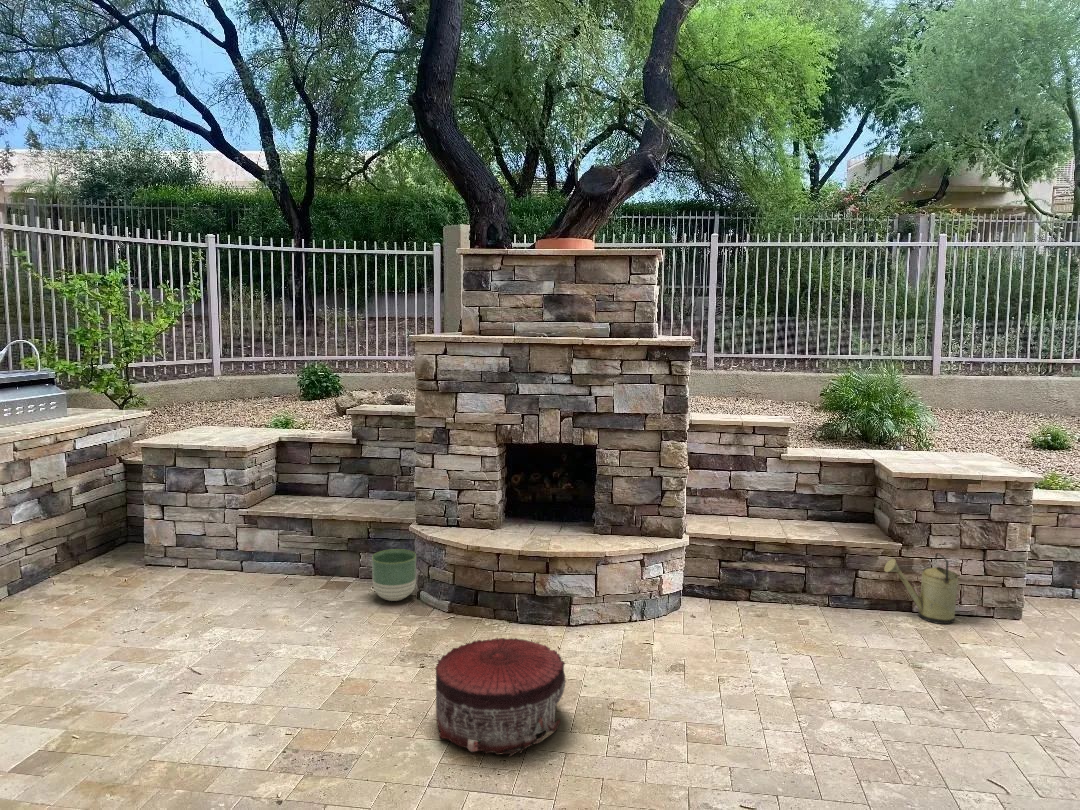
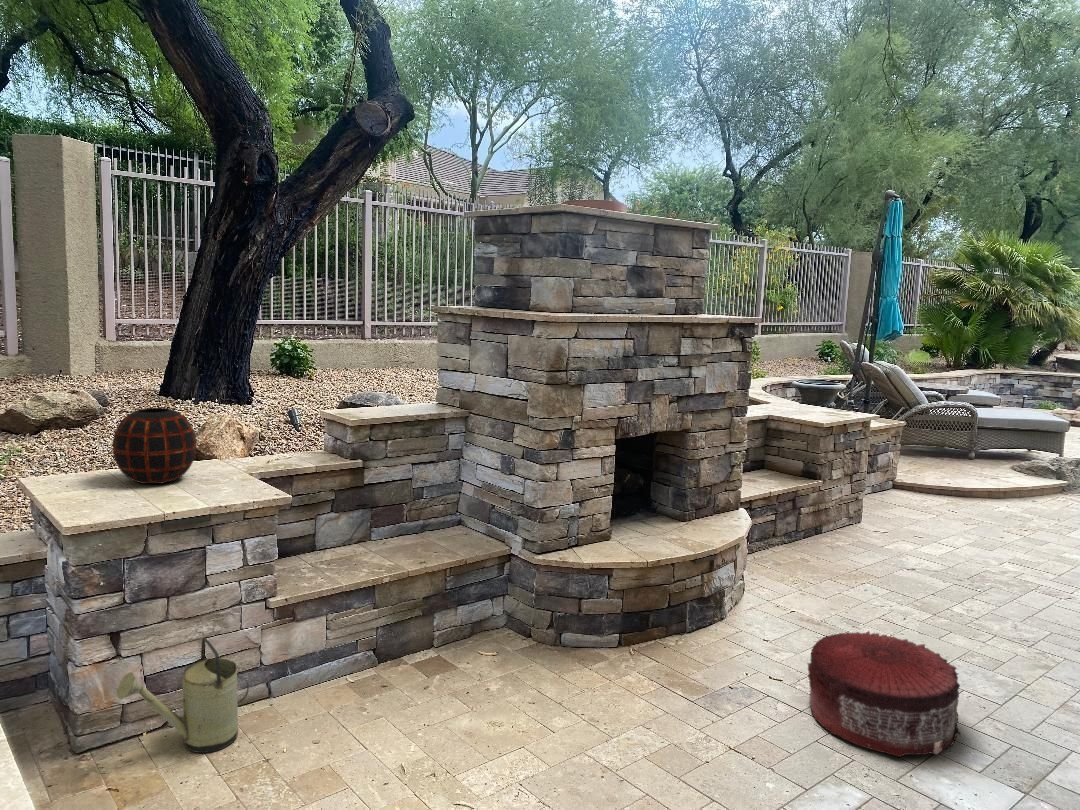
decorative vase: none [207,389,255,433] -> present [112,408,197,484]
planter: present [372,549,416,601] -> none [499,590,555,658]
watering can: present [884,553,964,624] -> present [117,639,249,753]

